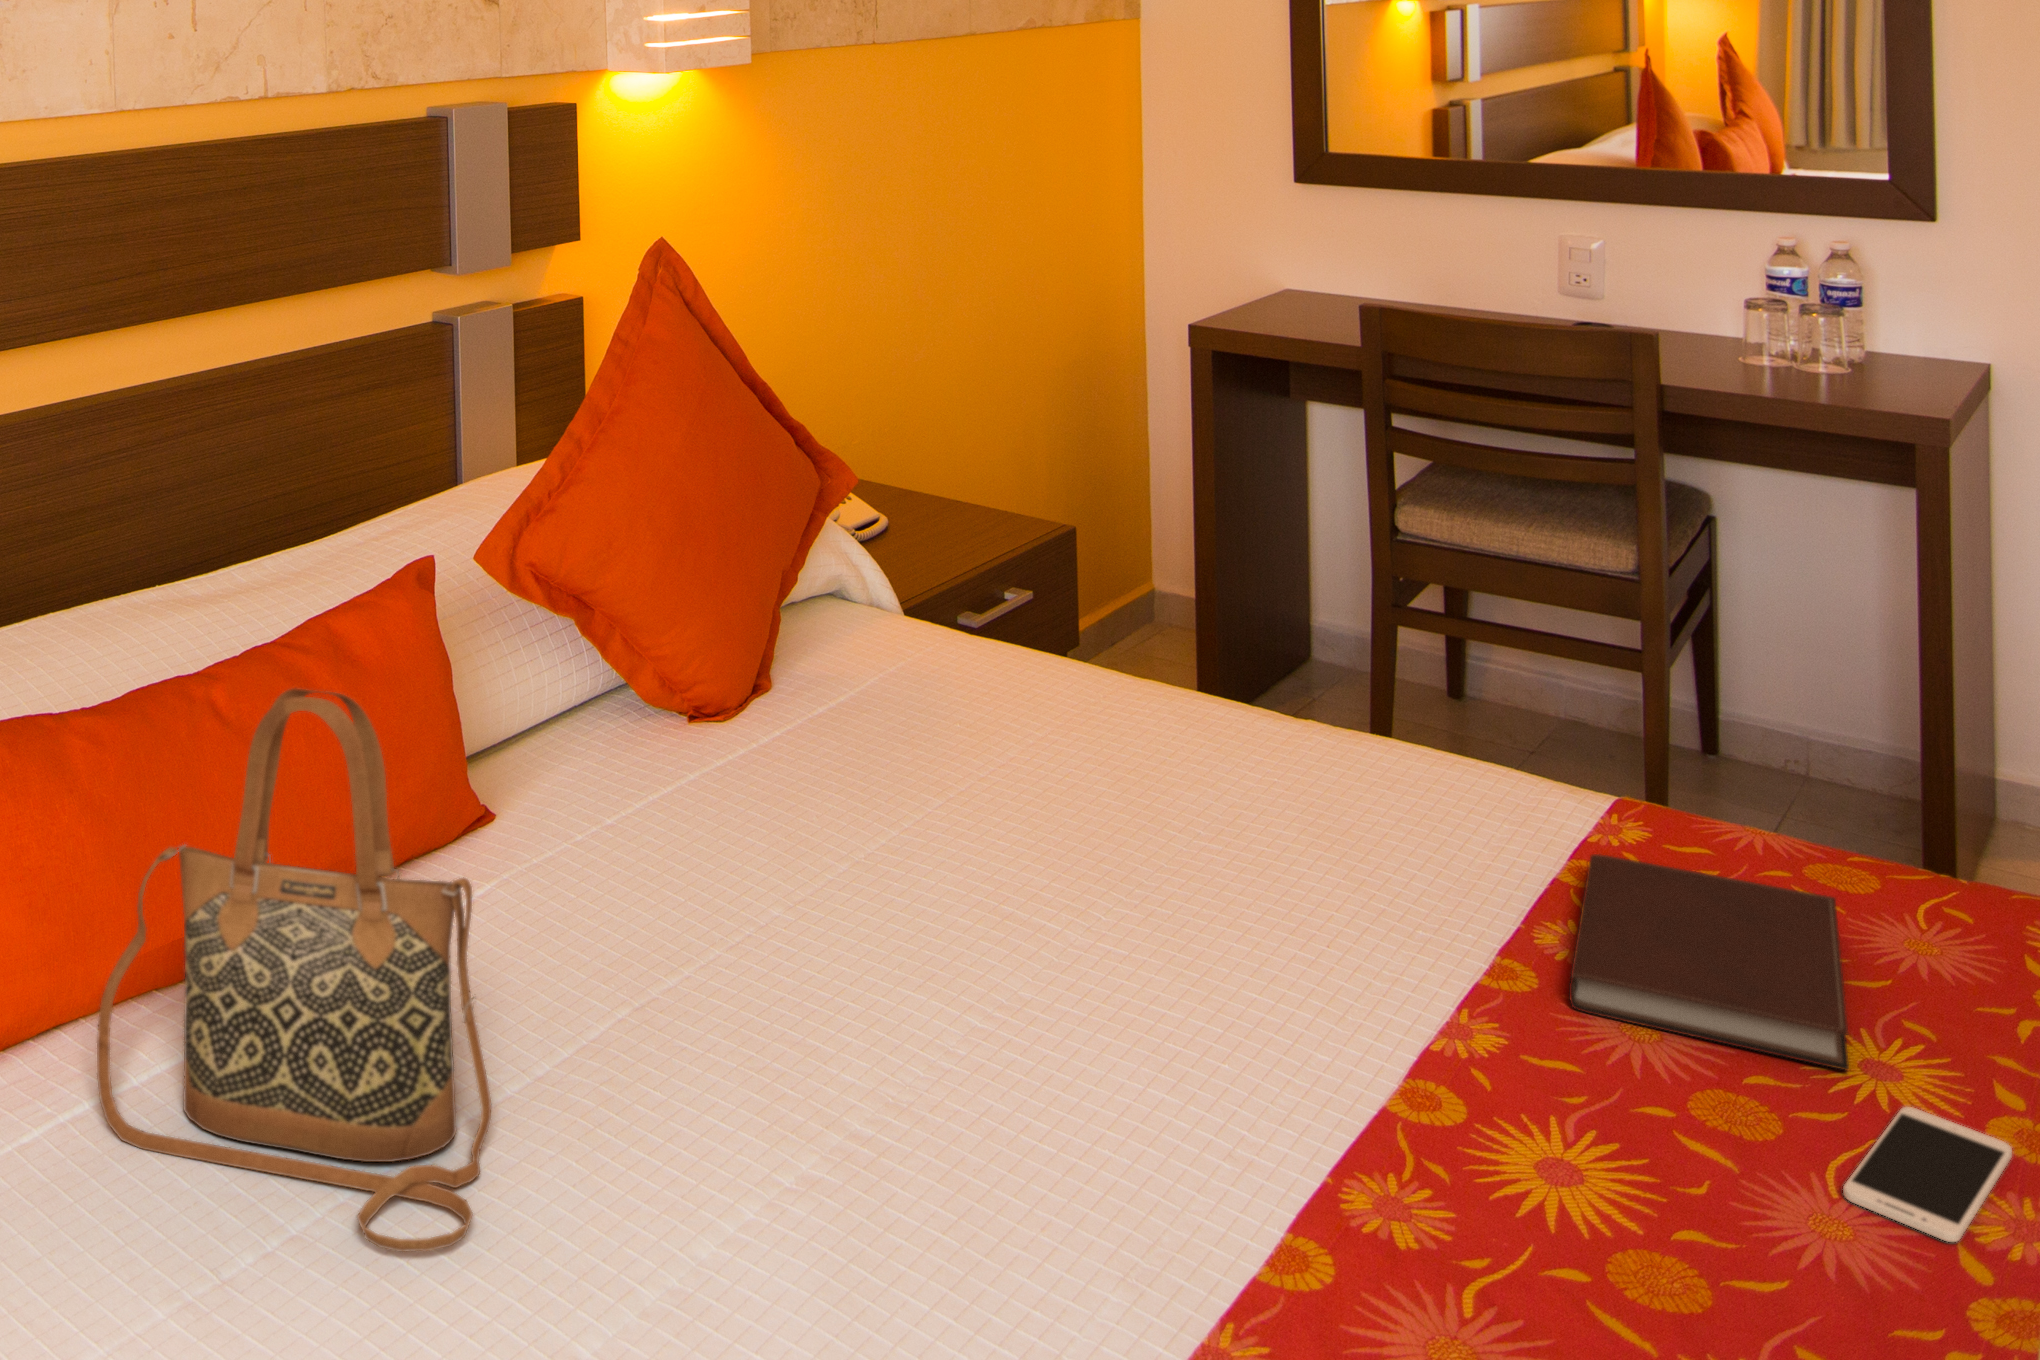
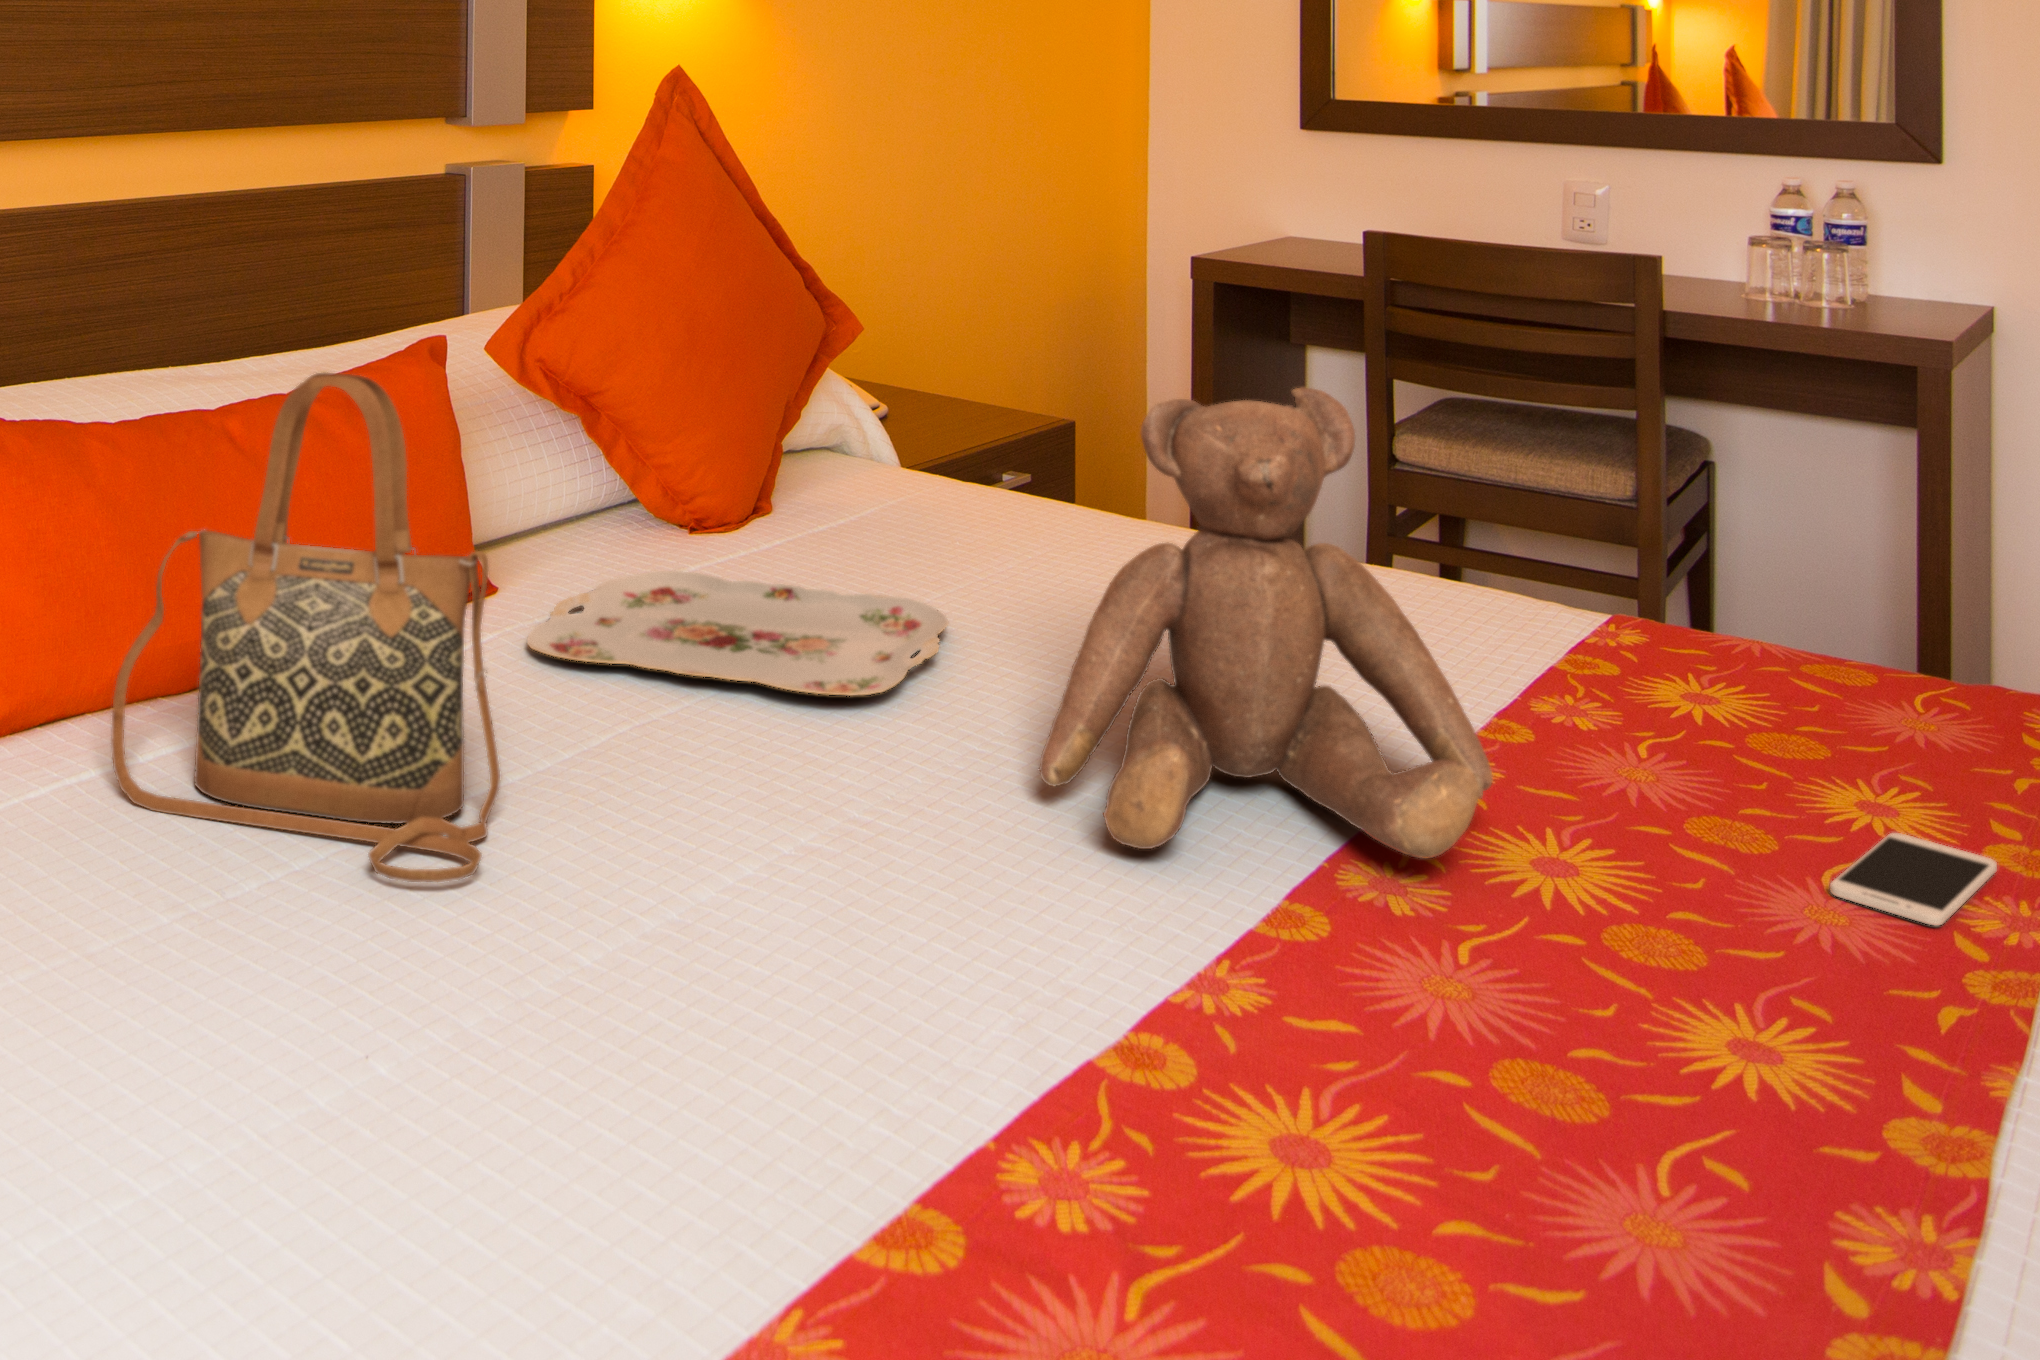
teddy bear: none [1037,652,1499,1179] -> present [1039,387,1493,858]
serving tray: none [523,771,948,954] -> present [527,571,948,696]
notebook: present [1569,854,1849,1071] -> none [1563,649,1838,809]

